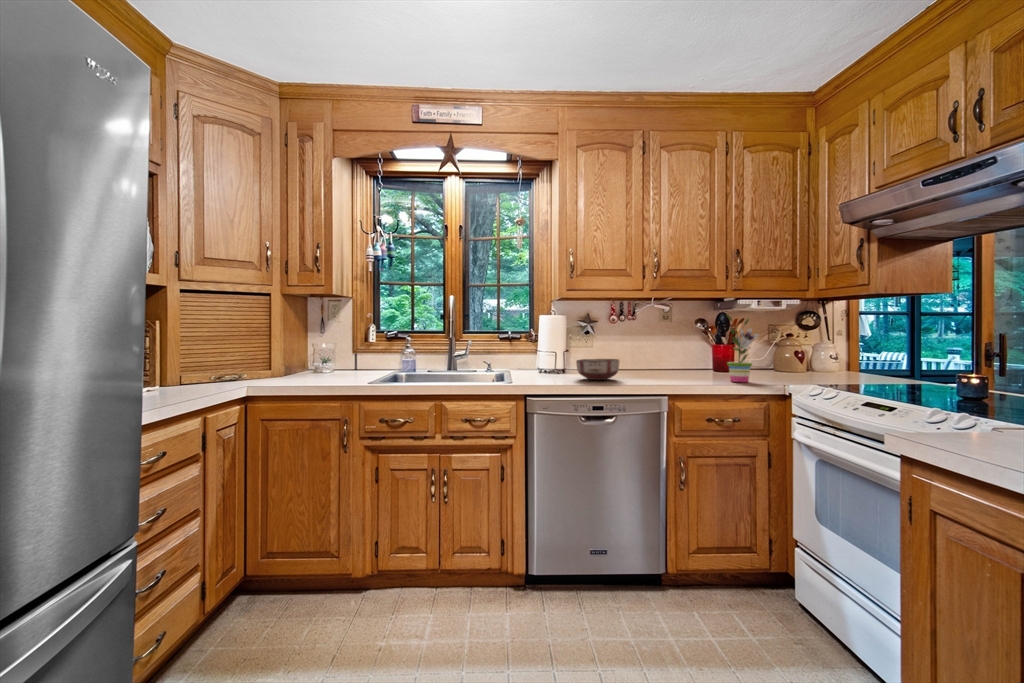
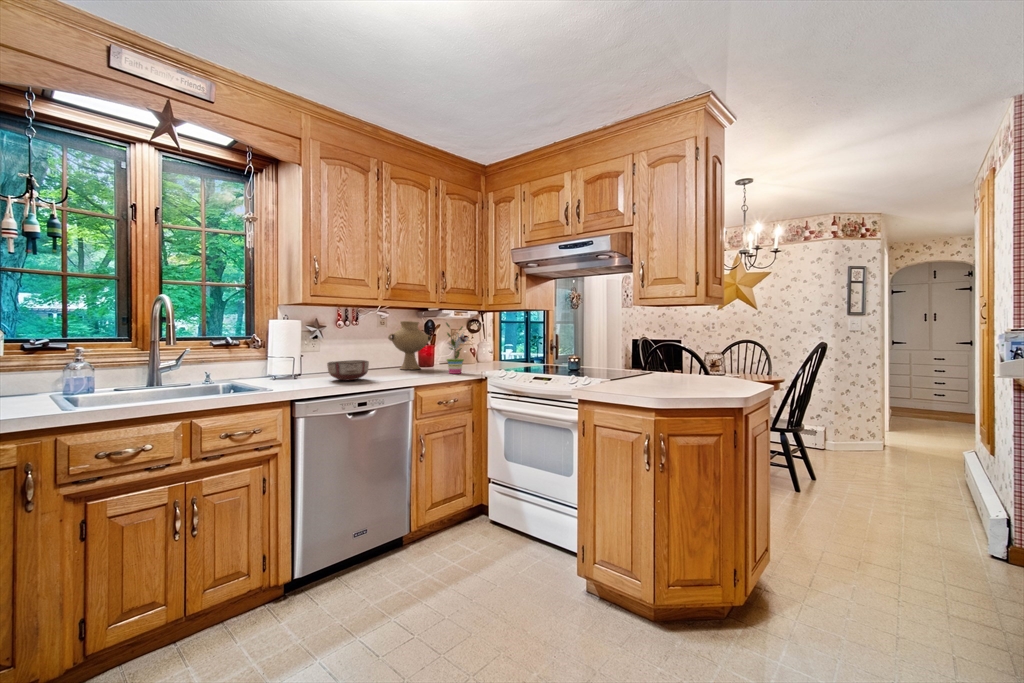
vase: none [664,315,720,374] -> present [388,321,431,370]

